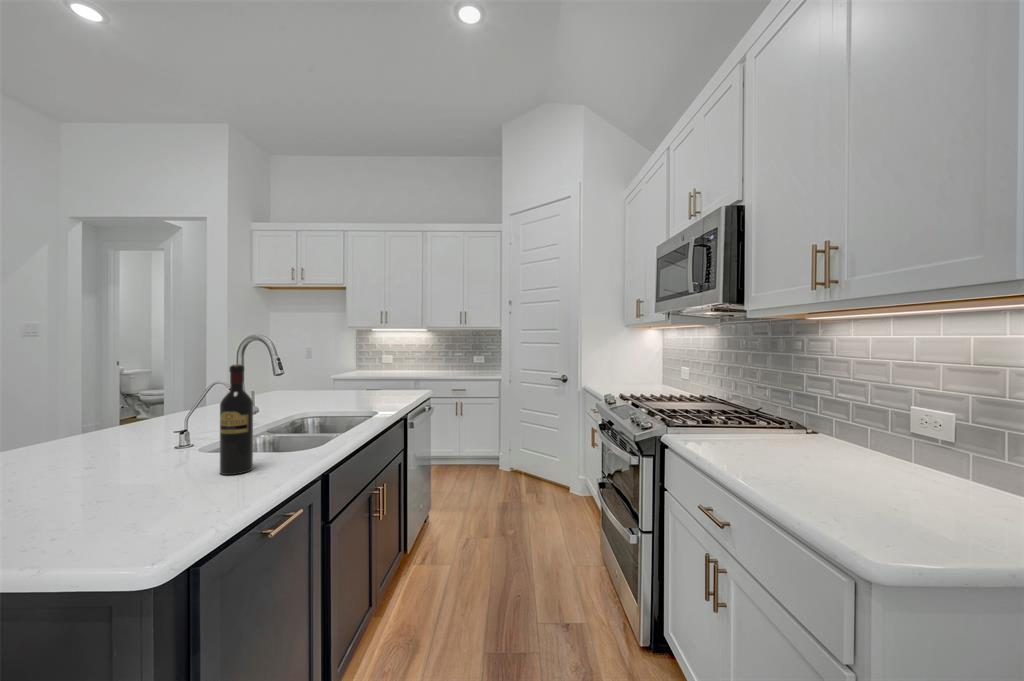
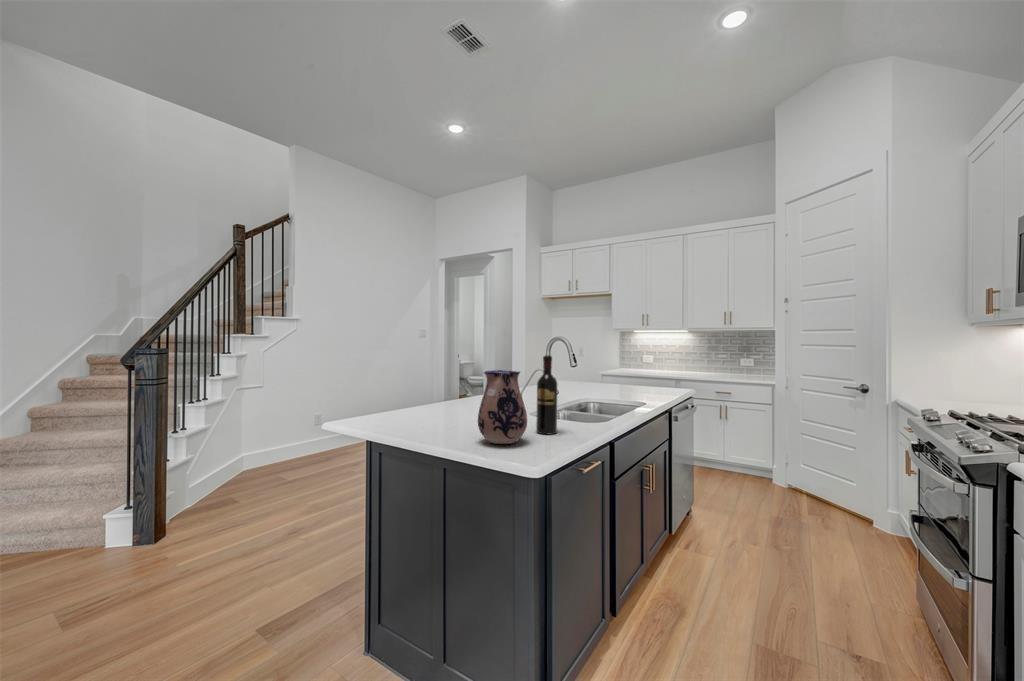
ceramic pitcher: none [100,391,199,507] -> present [478,370,527,444]

